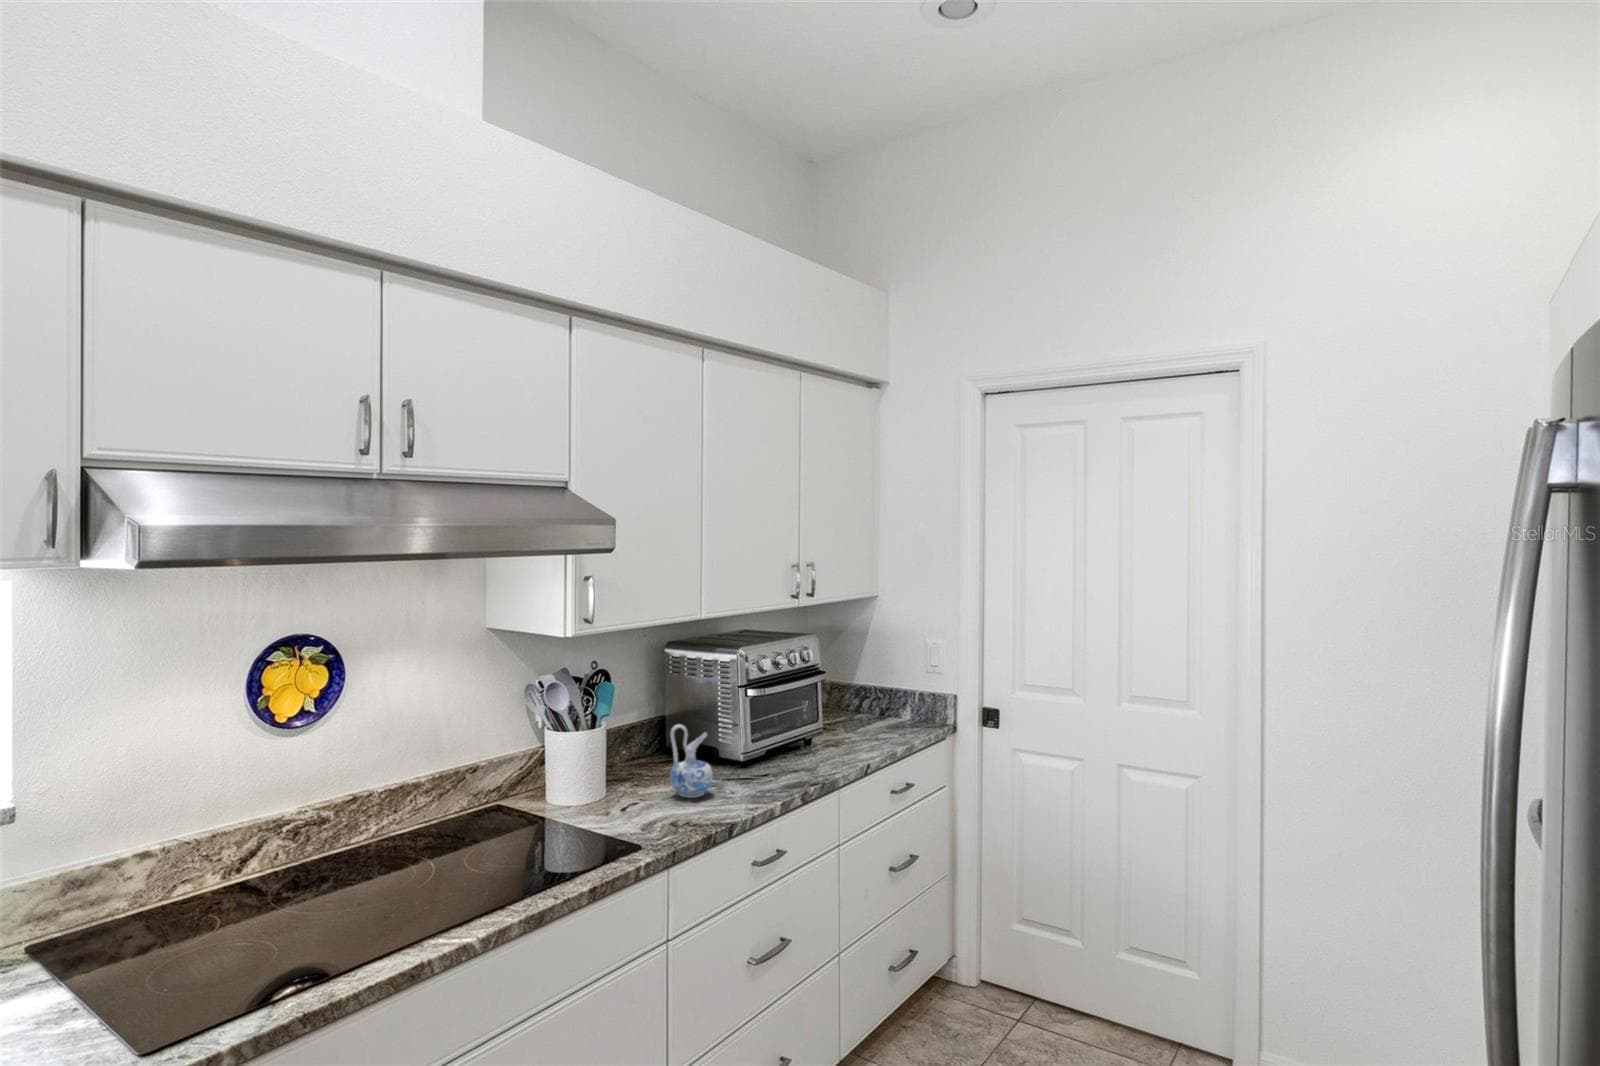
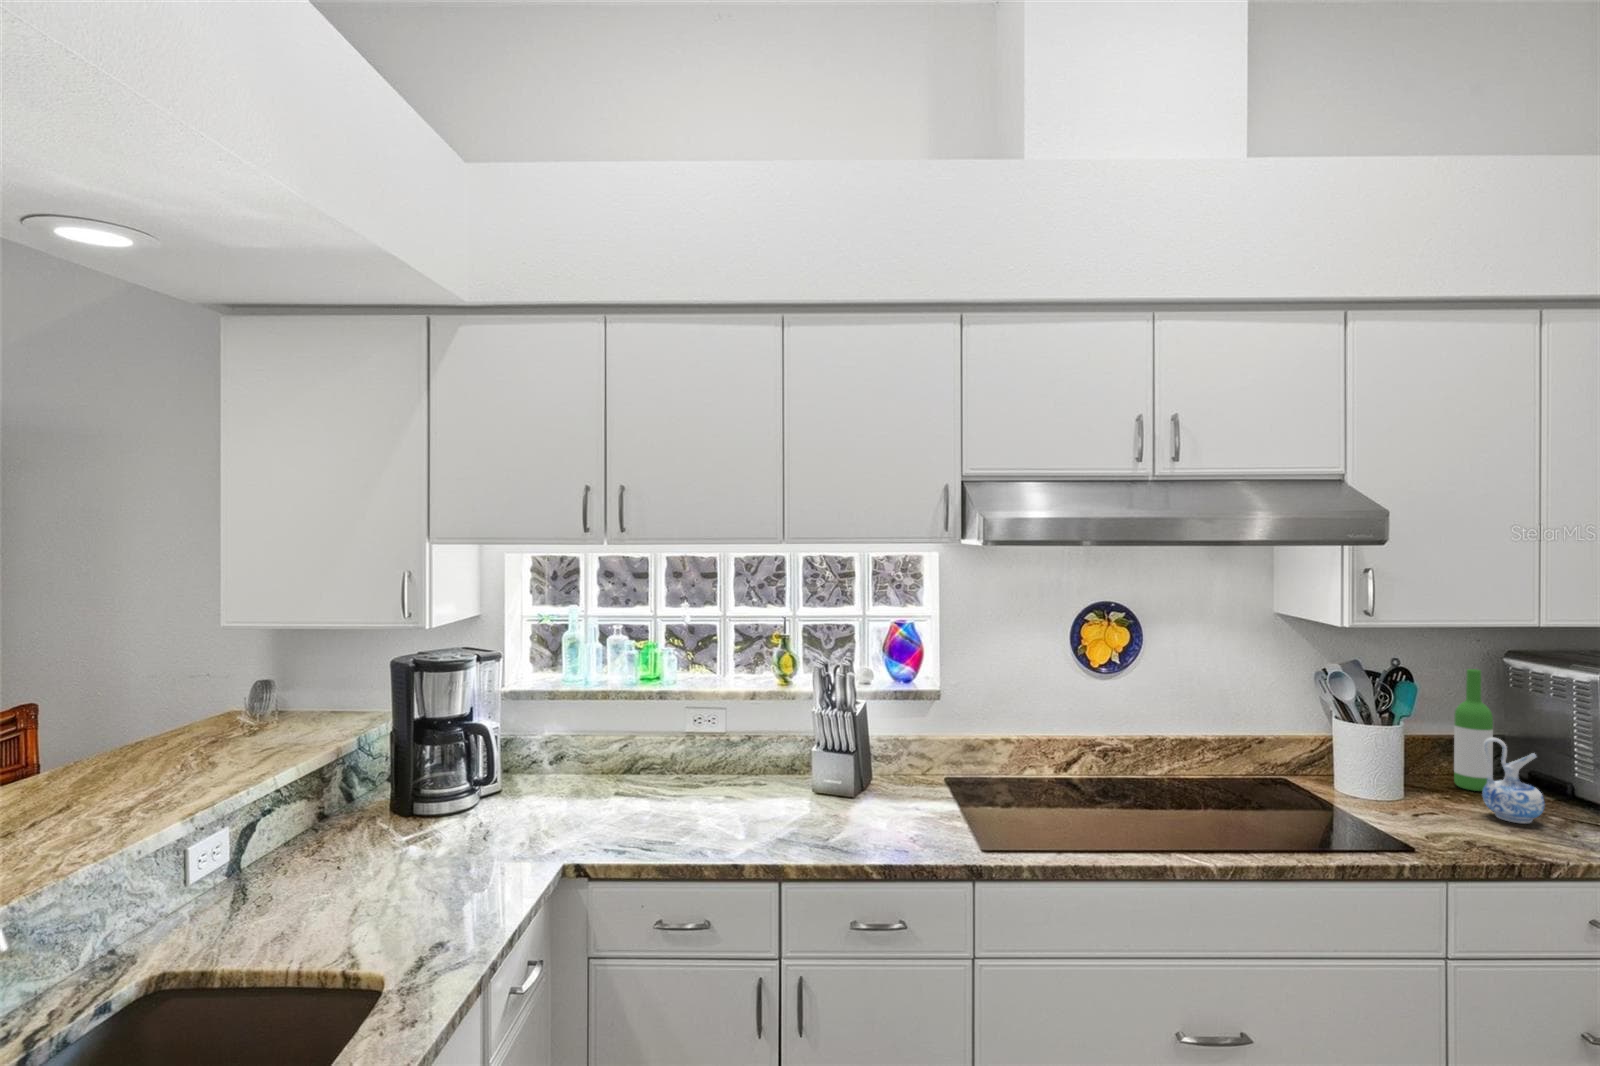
wine bottle: none [637,663,665,775] -> present [1454,669,1493,791]

